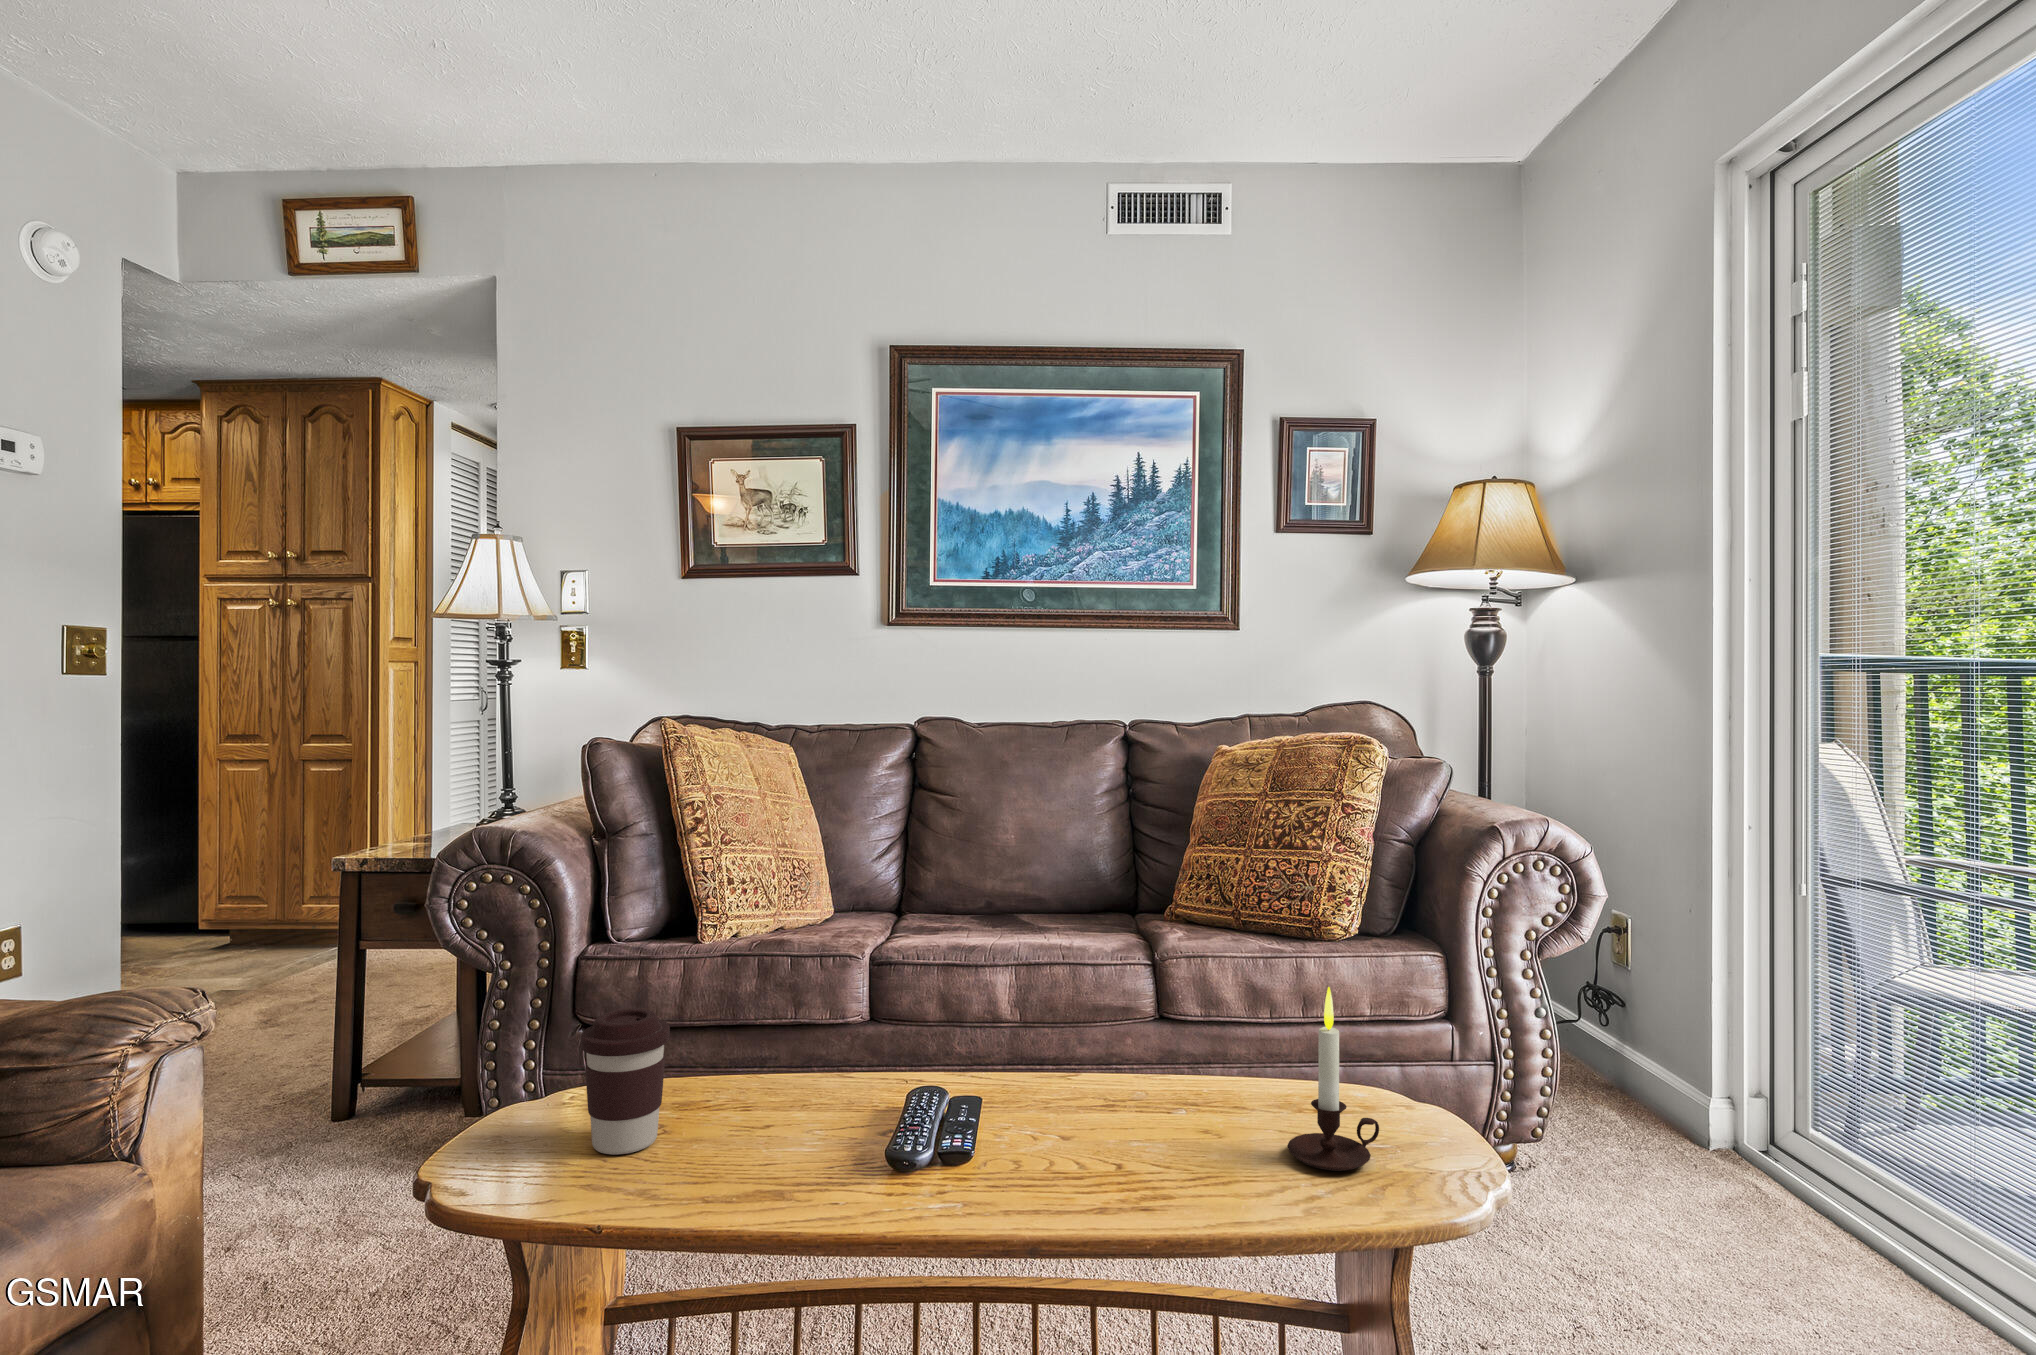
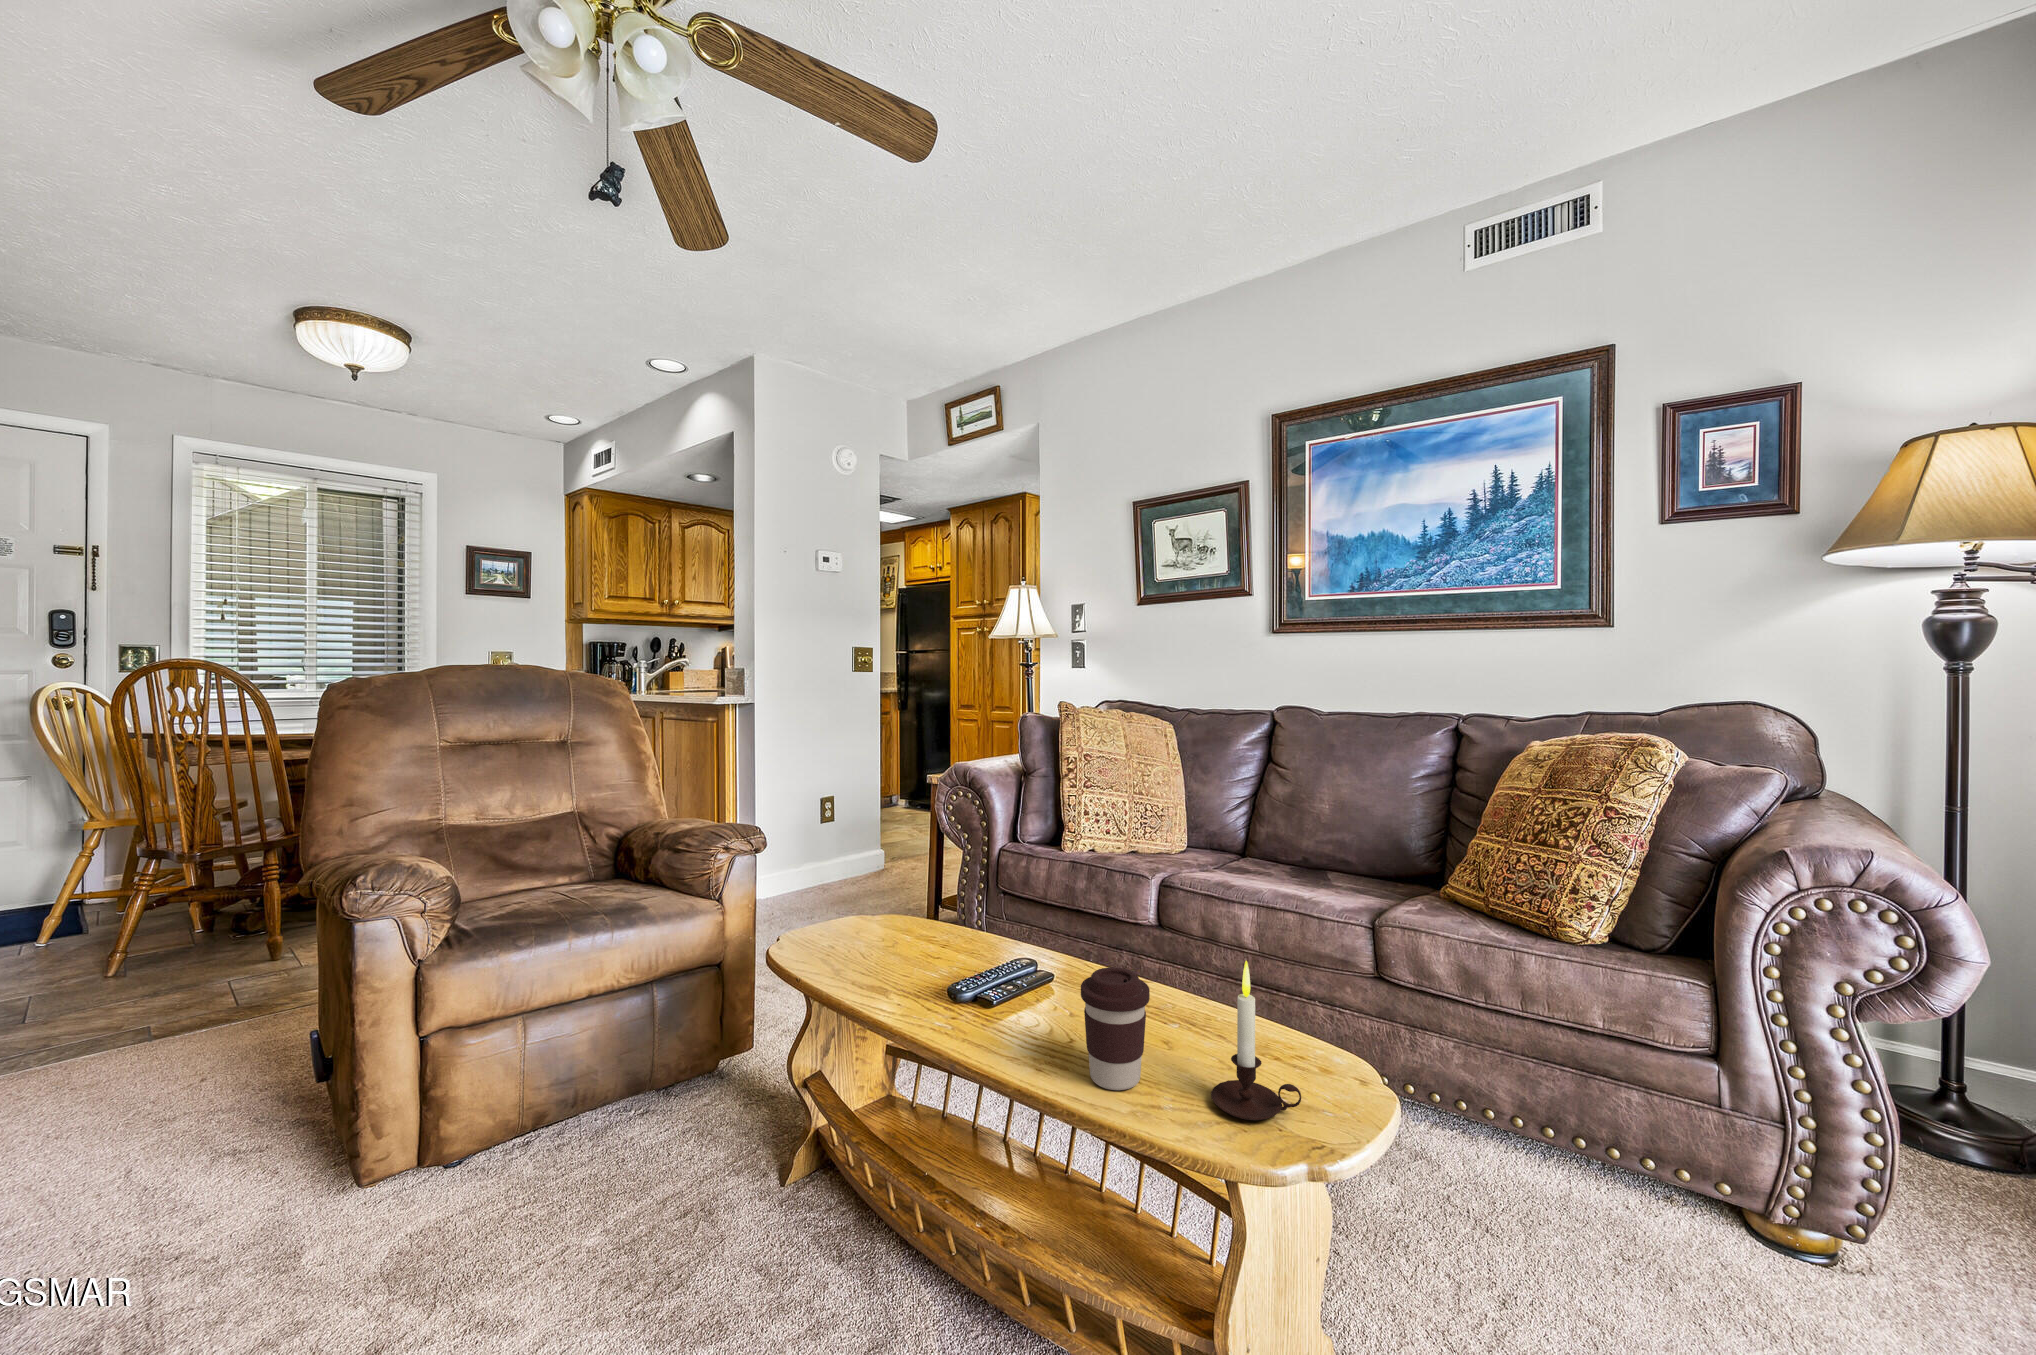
coffee cup: present [581,1009,670,1155] -> present [1081,967,1150,1090]

